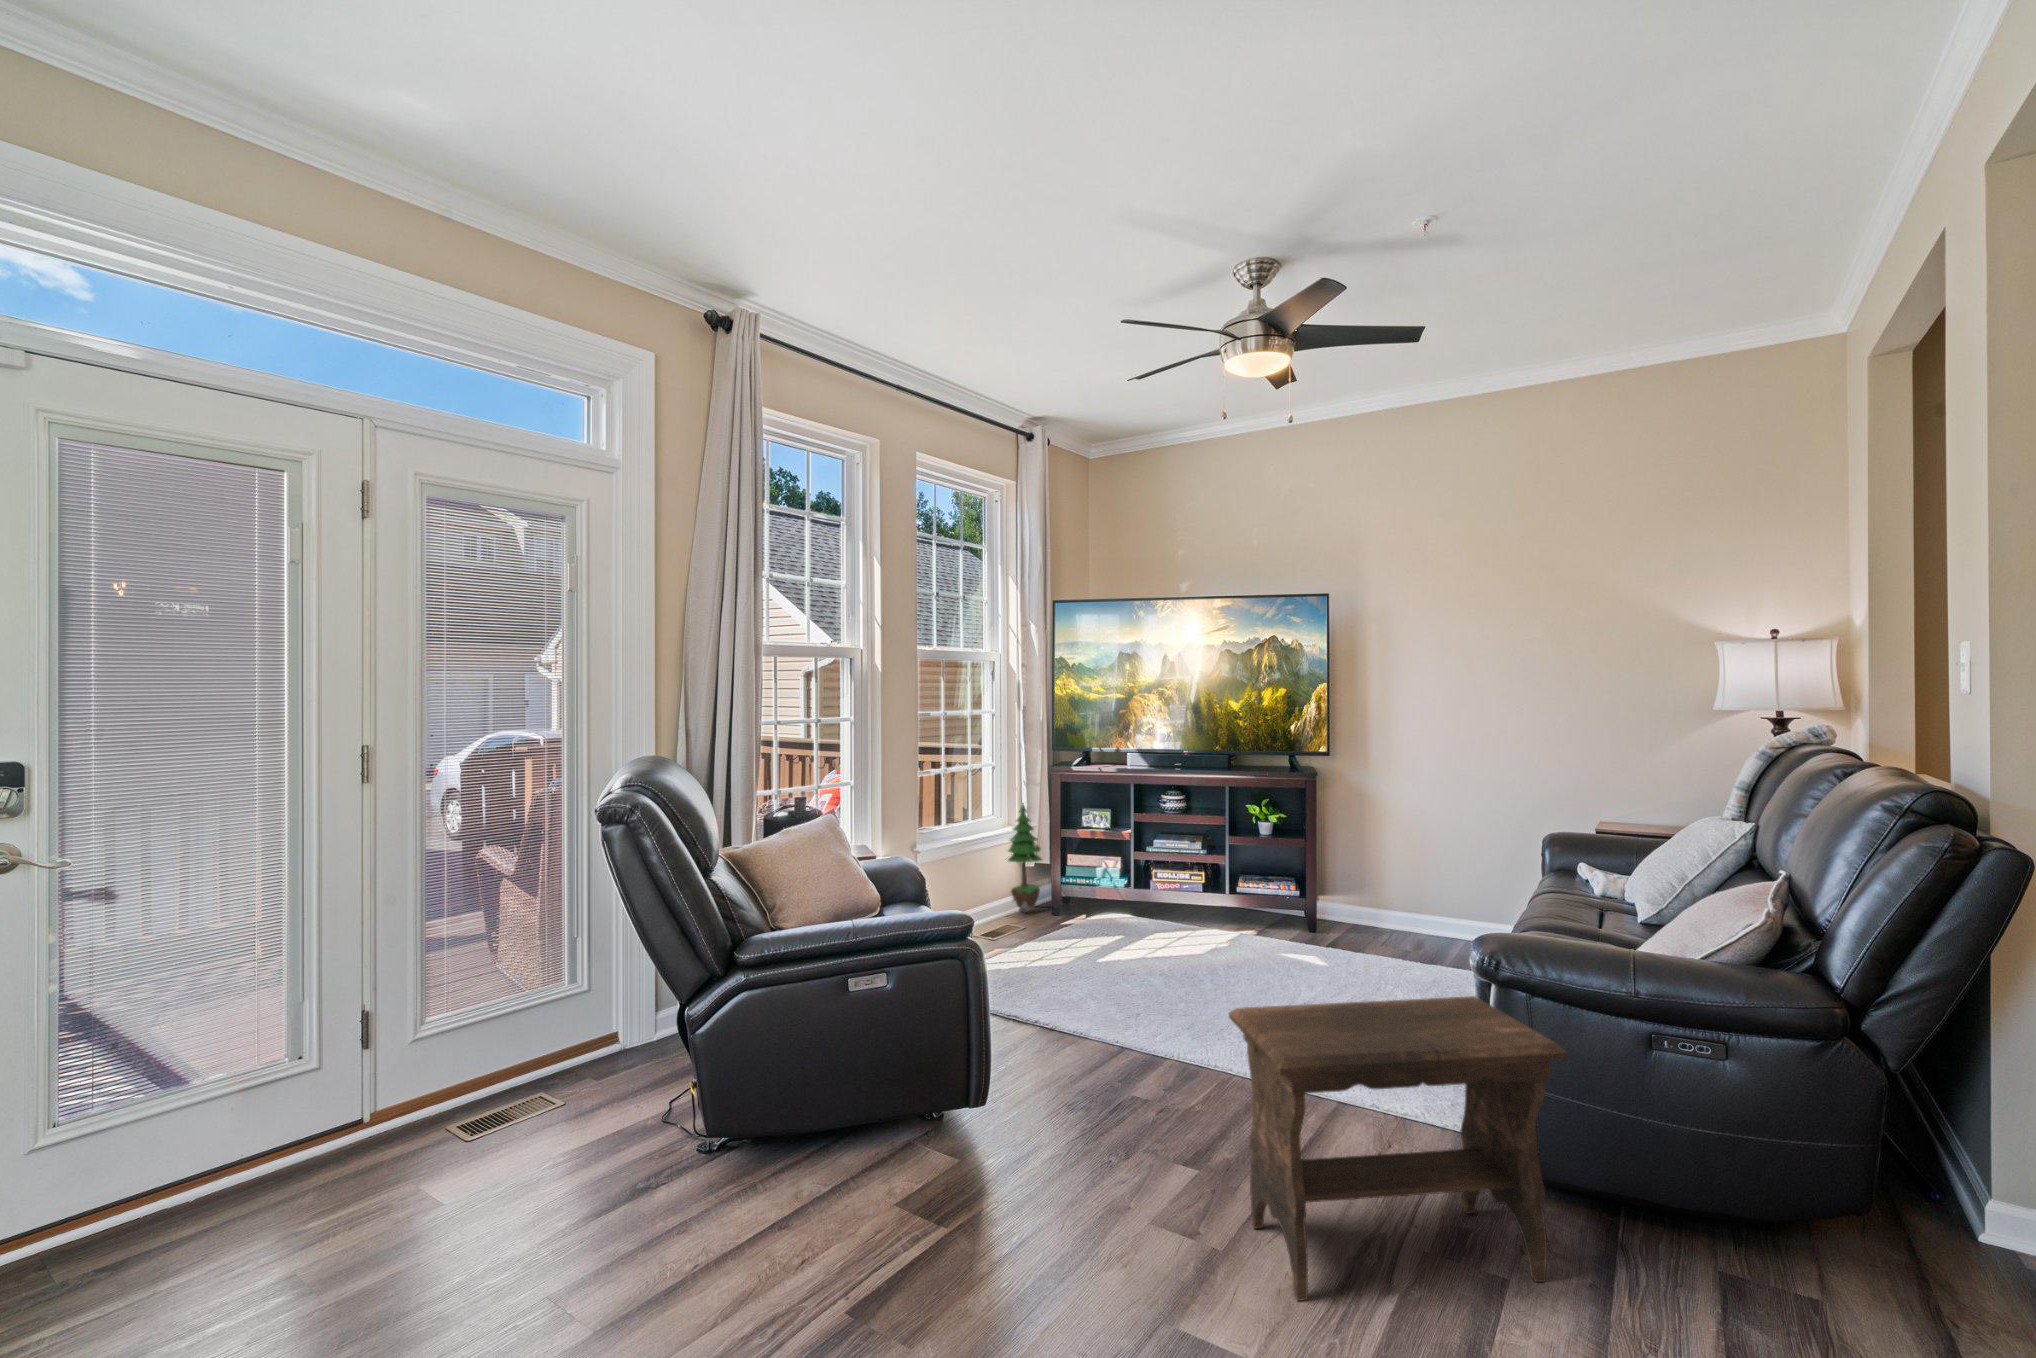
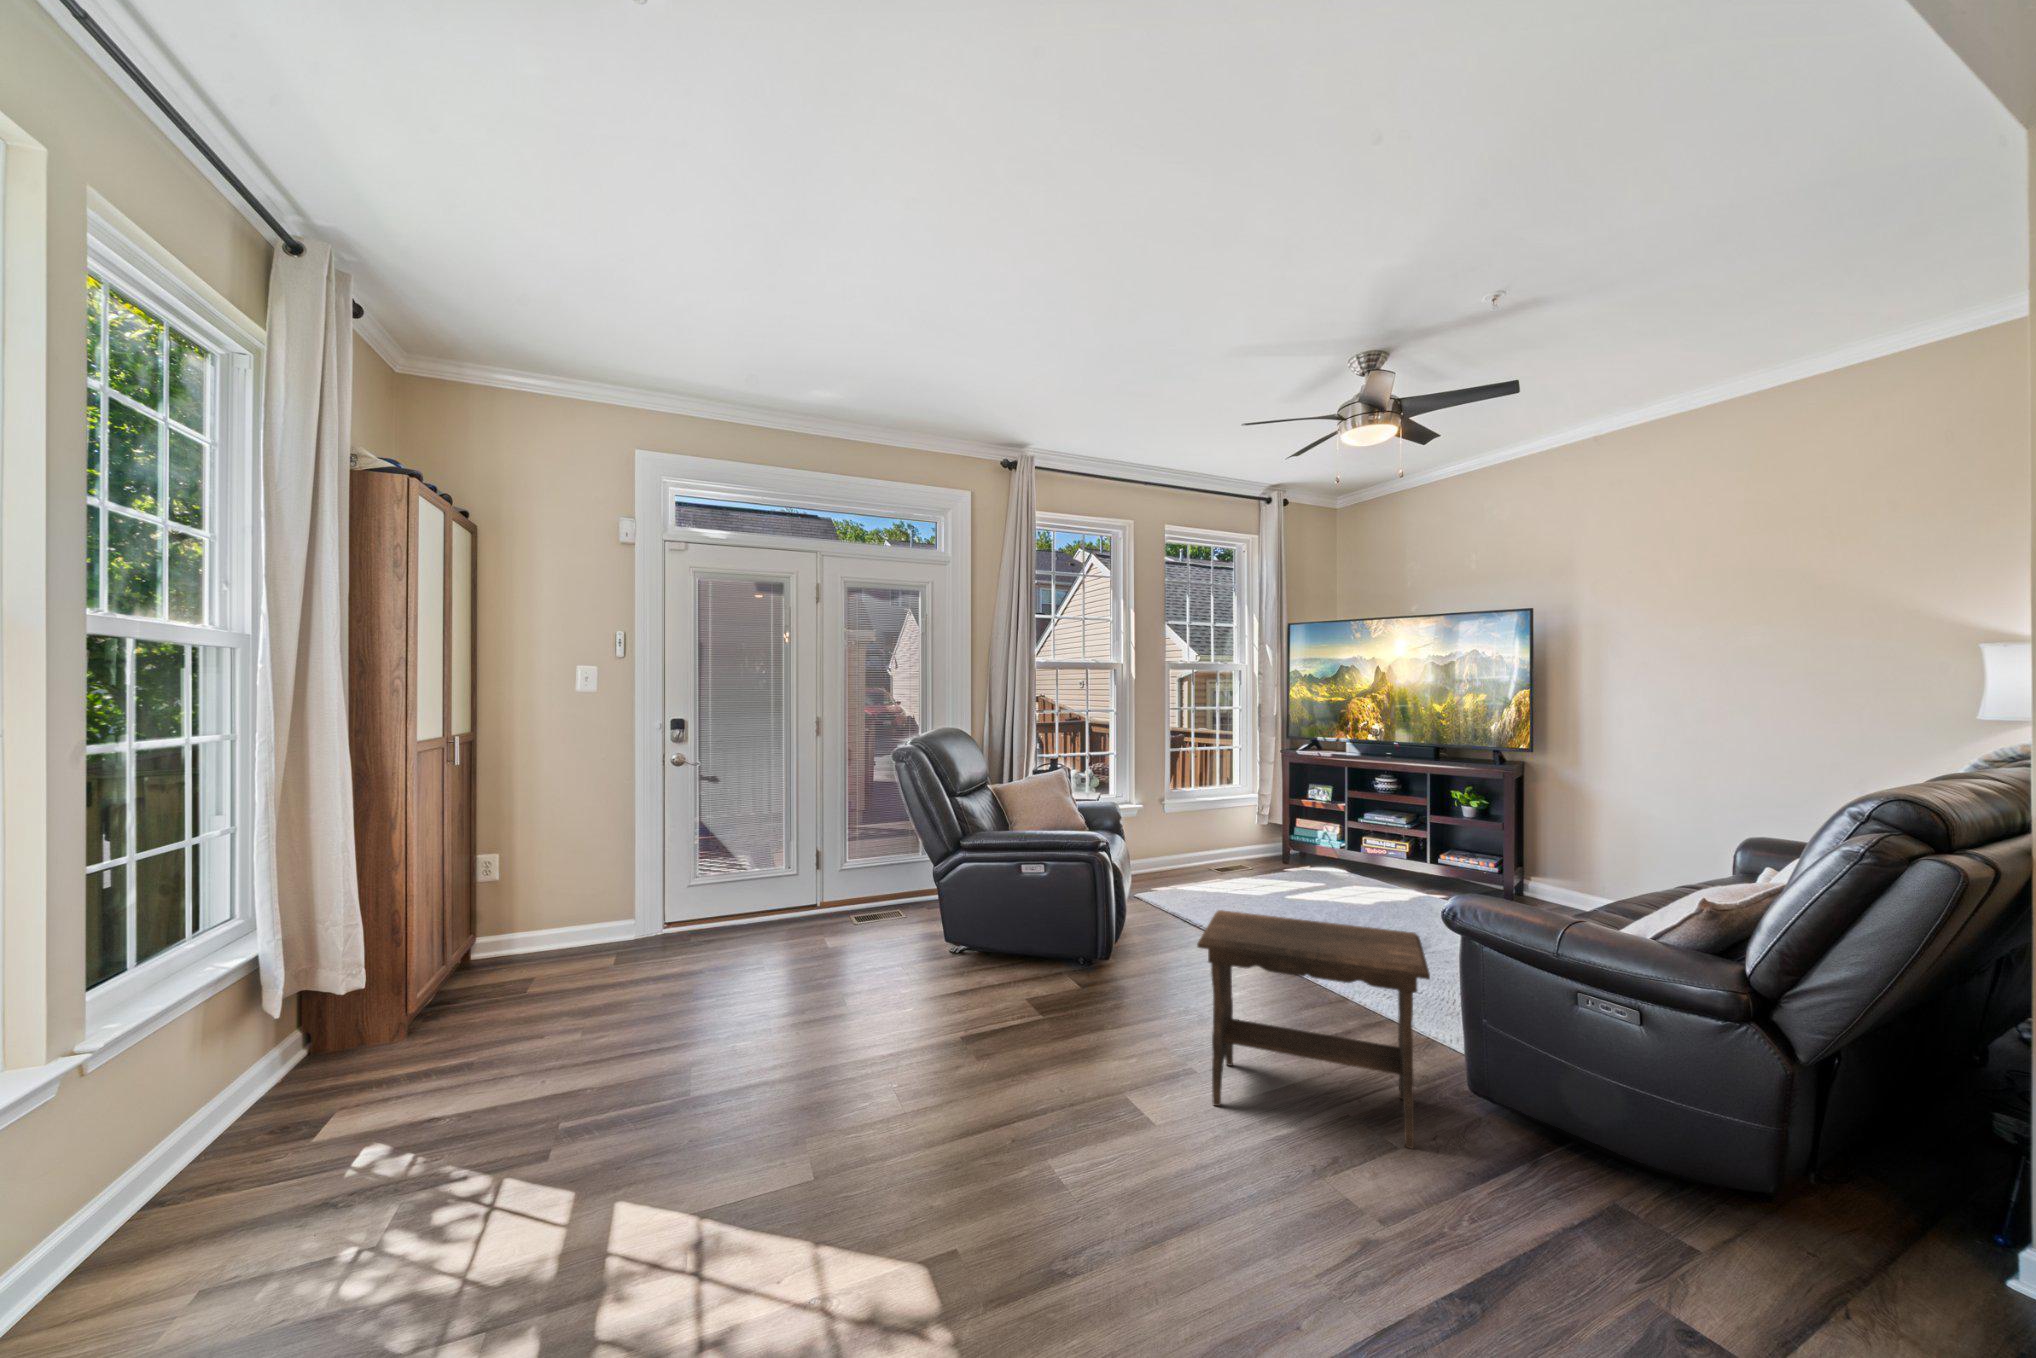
potted tree: present [1008,803,1042,913] -> none [1245,776,1276,861]

